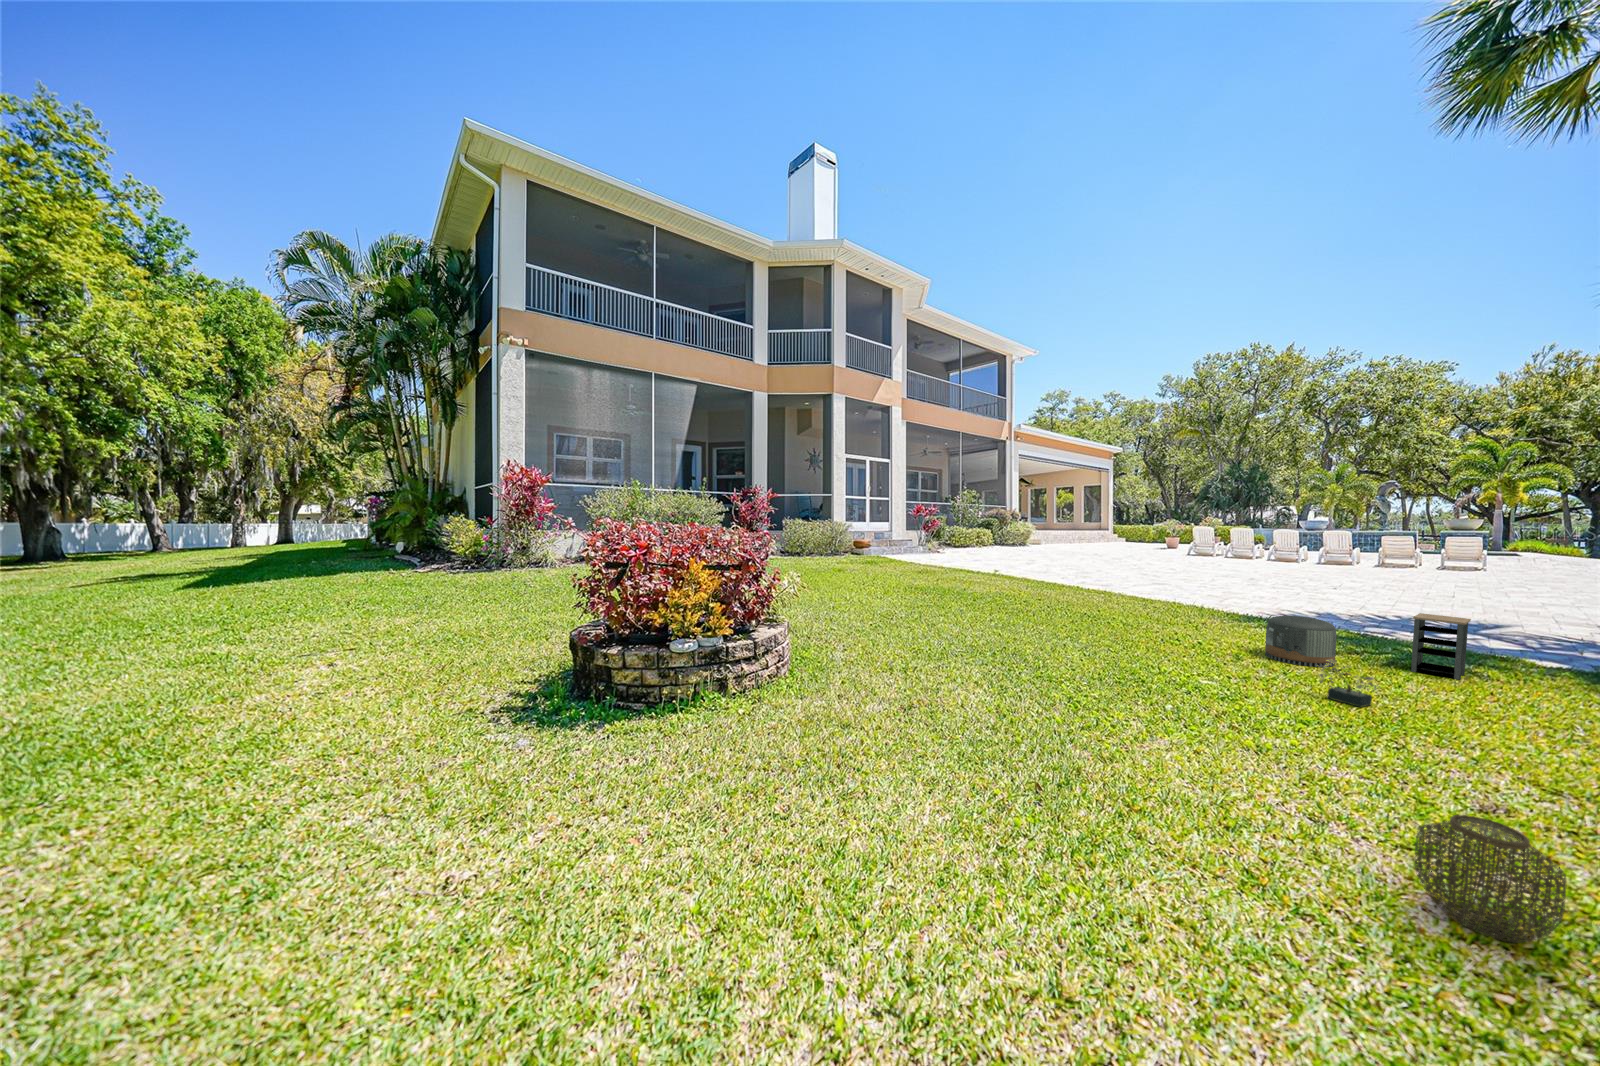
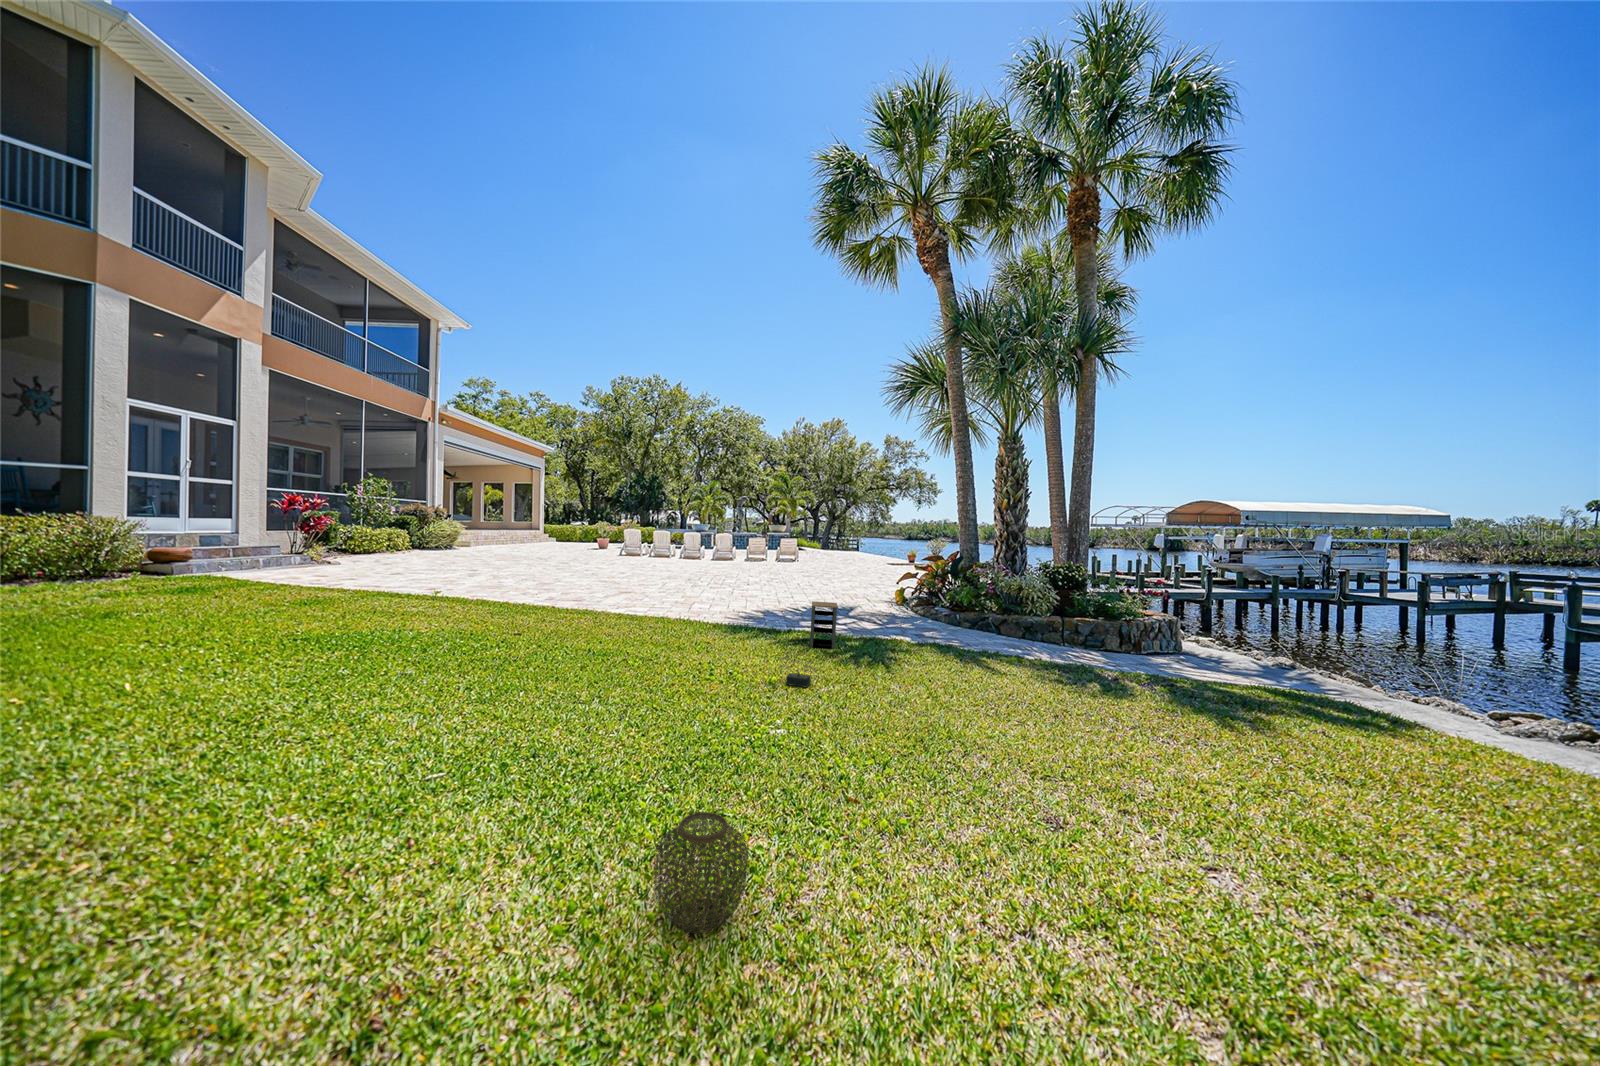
pouf: present [1265,616,1337,667] -> none [726,613,772,656]
woven basket: present [1415,815,1566,943] -> present [654,812,748,934]

